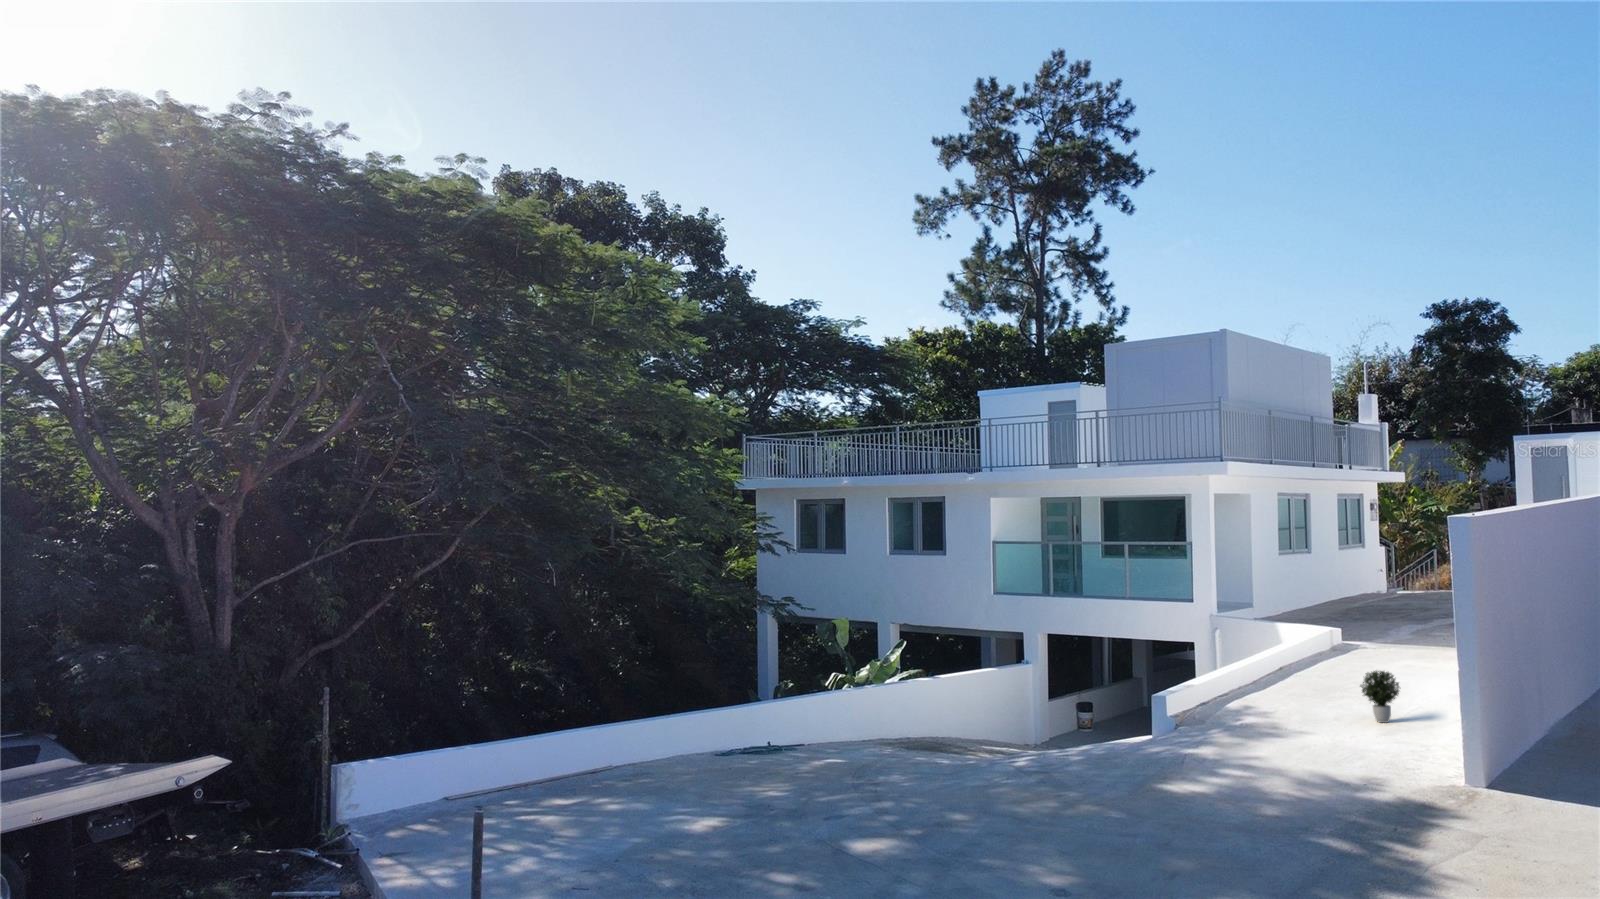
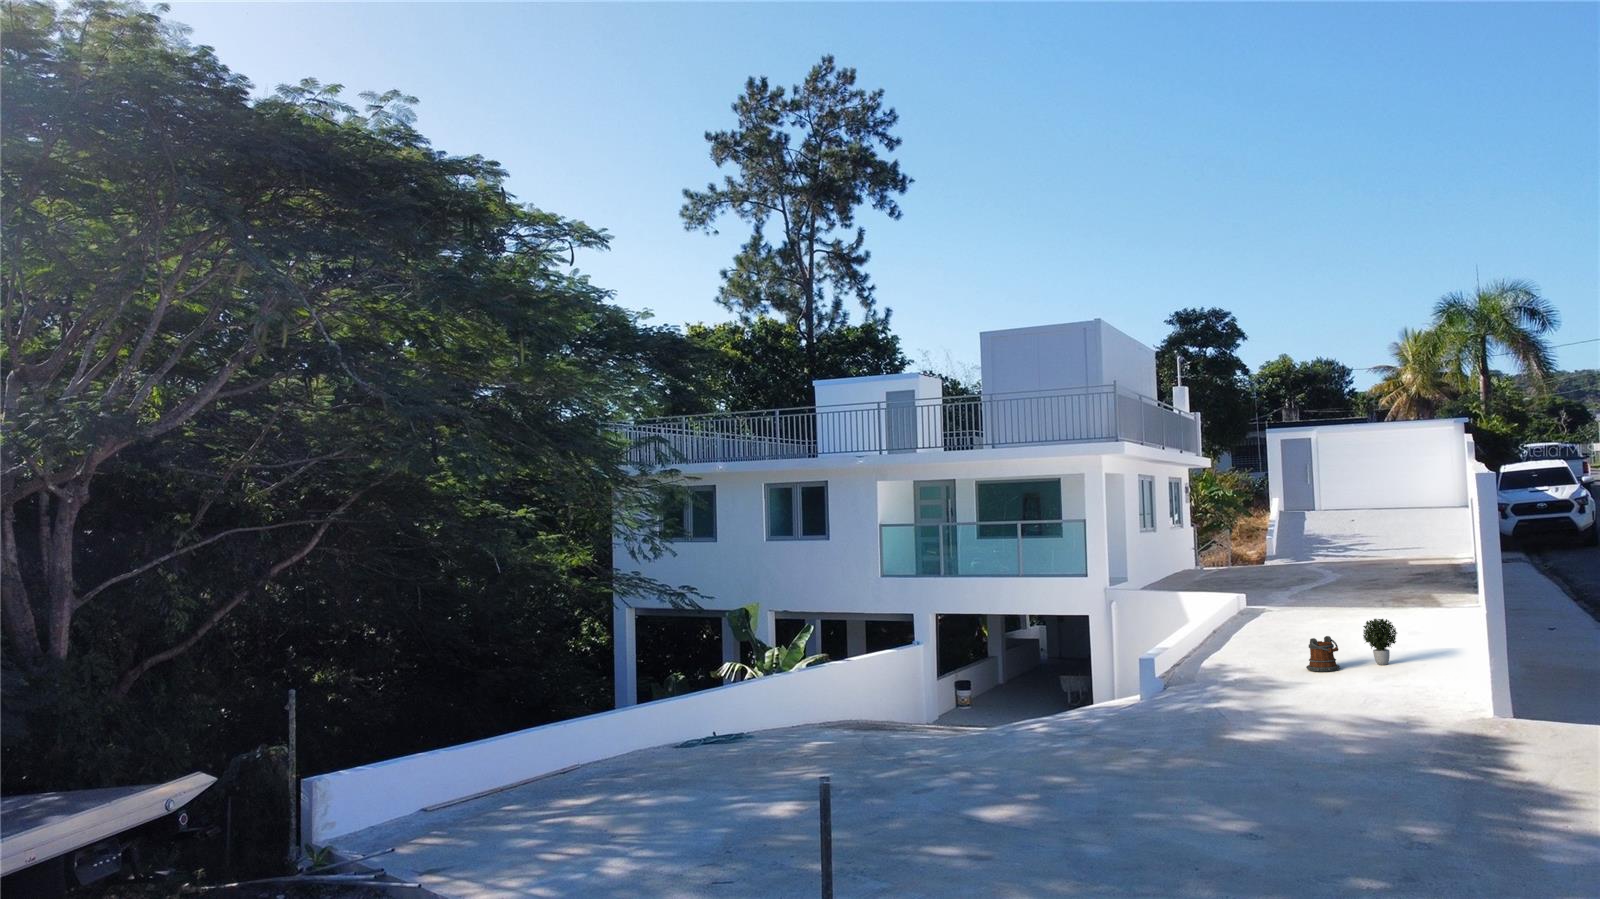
bucket: none [1295,686,1332,725] -> present [1306,636,1340,672]

